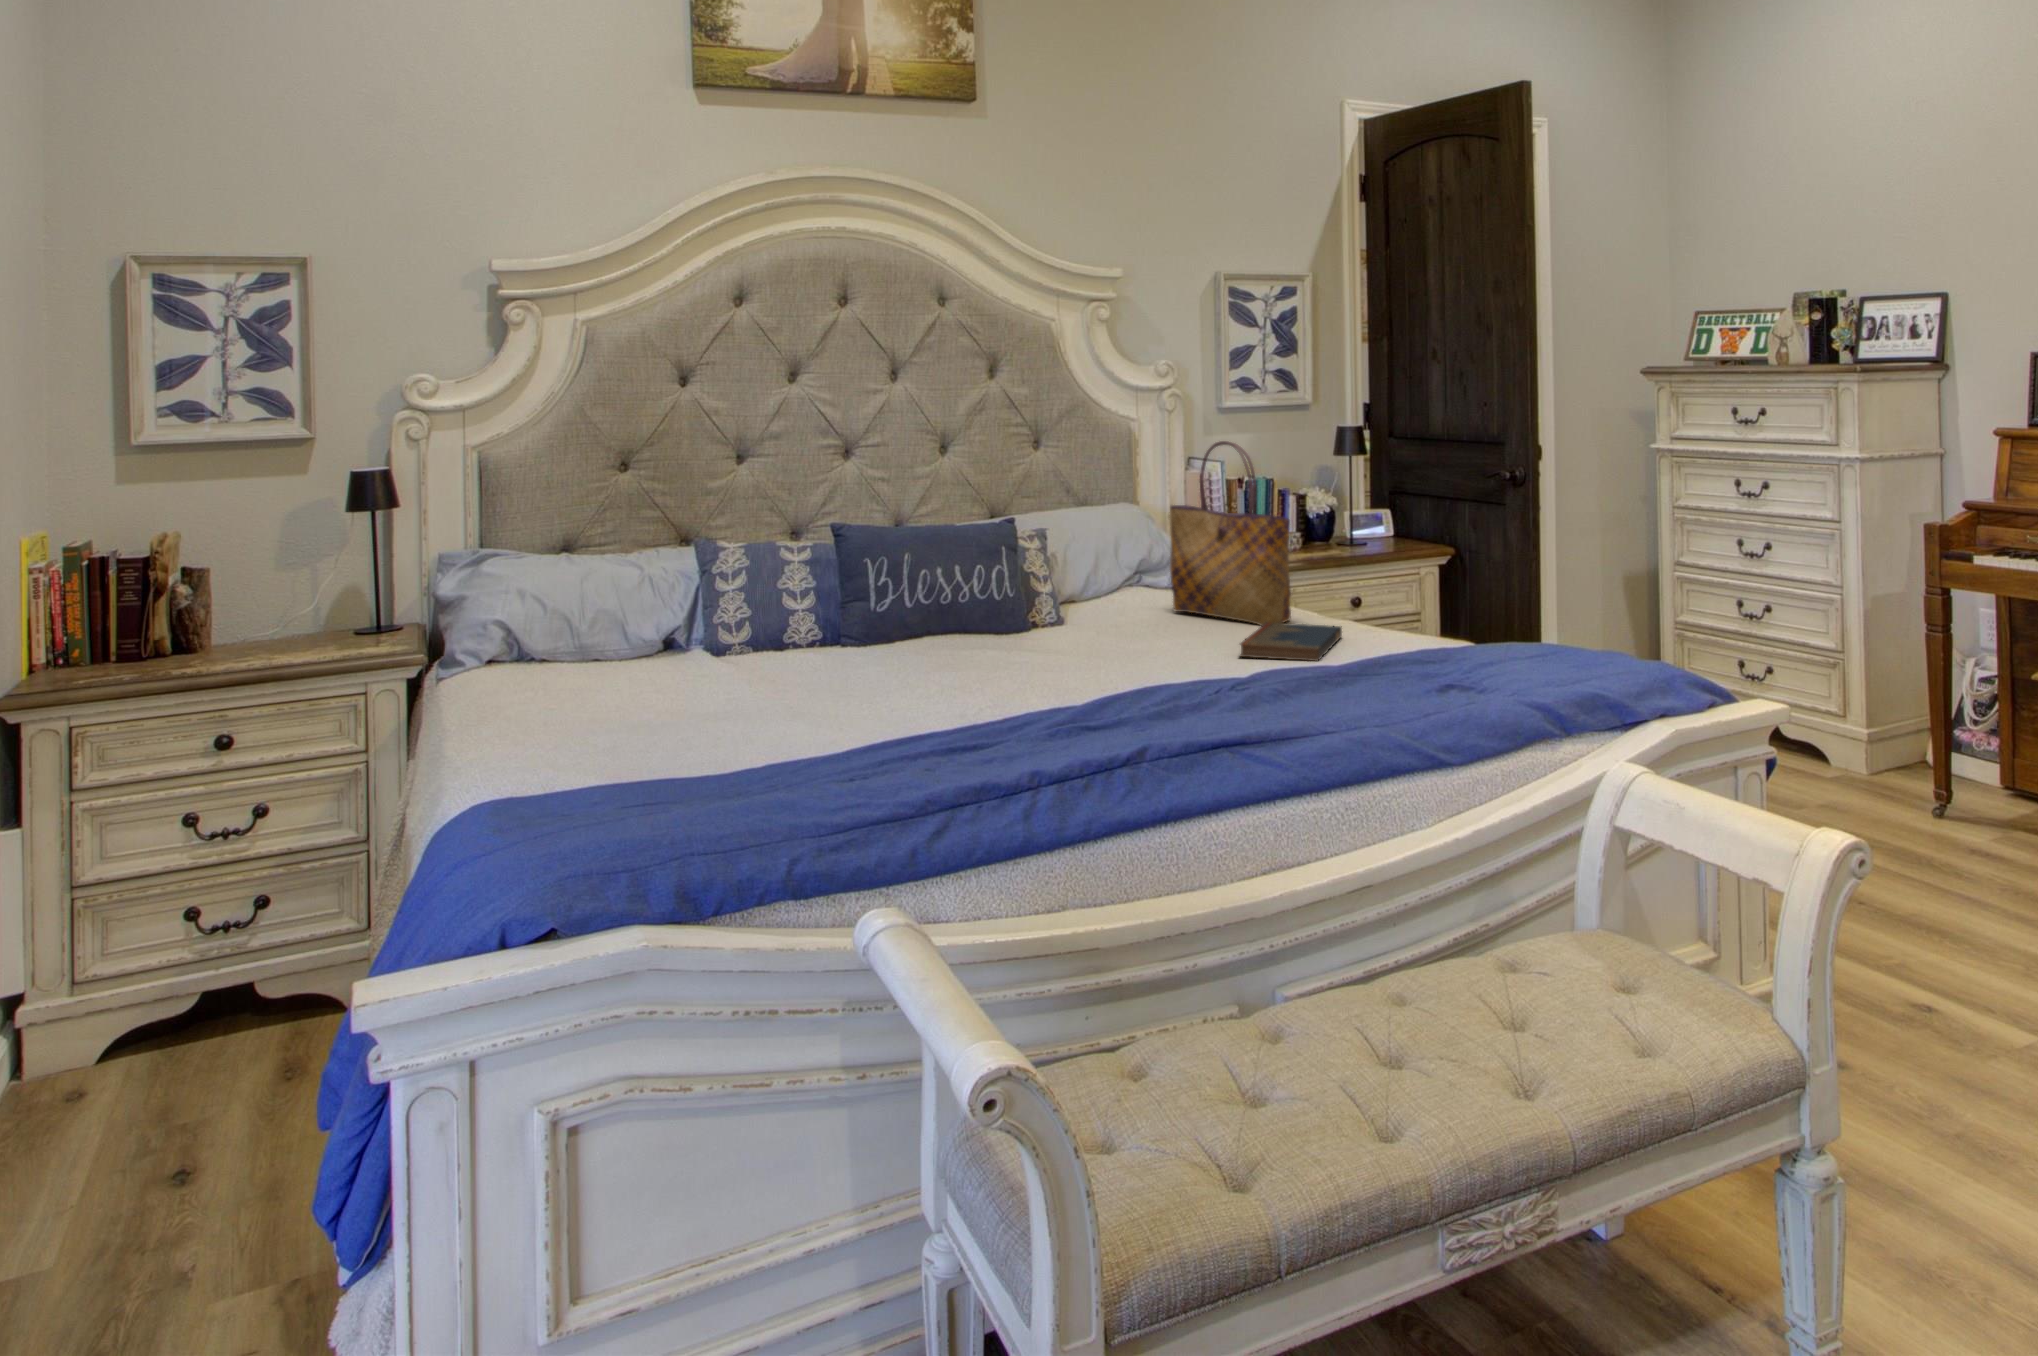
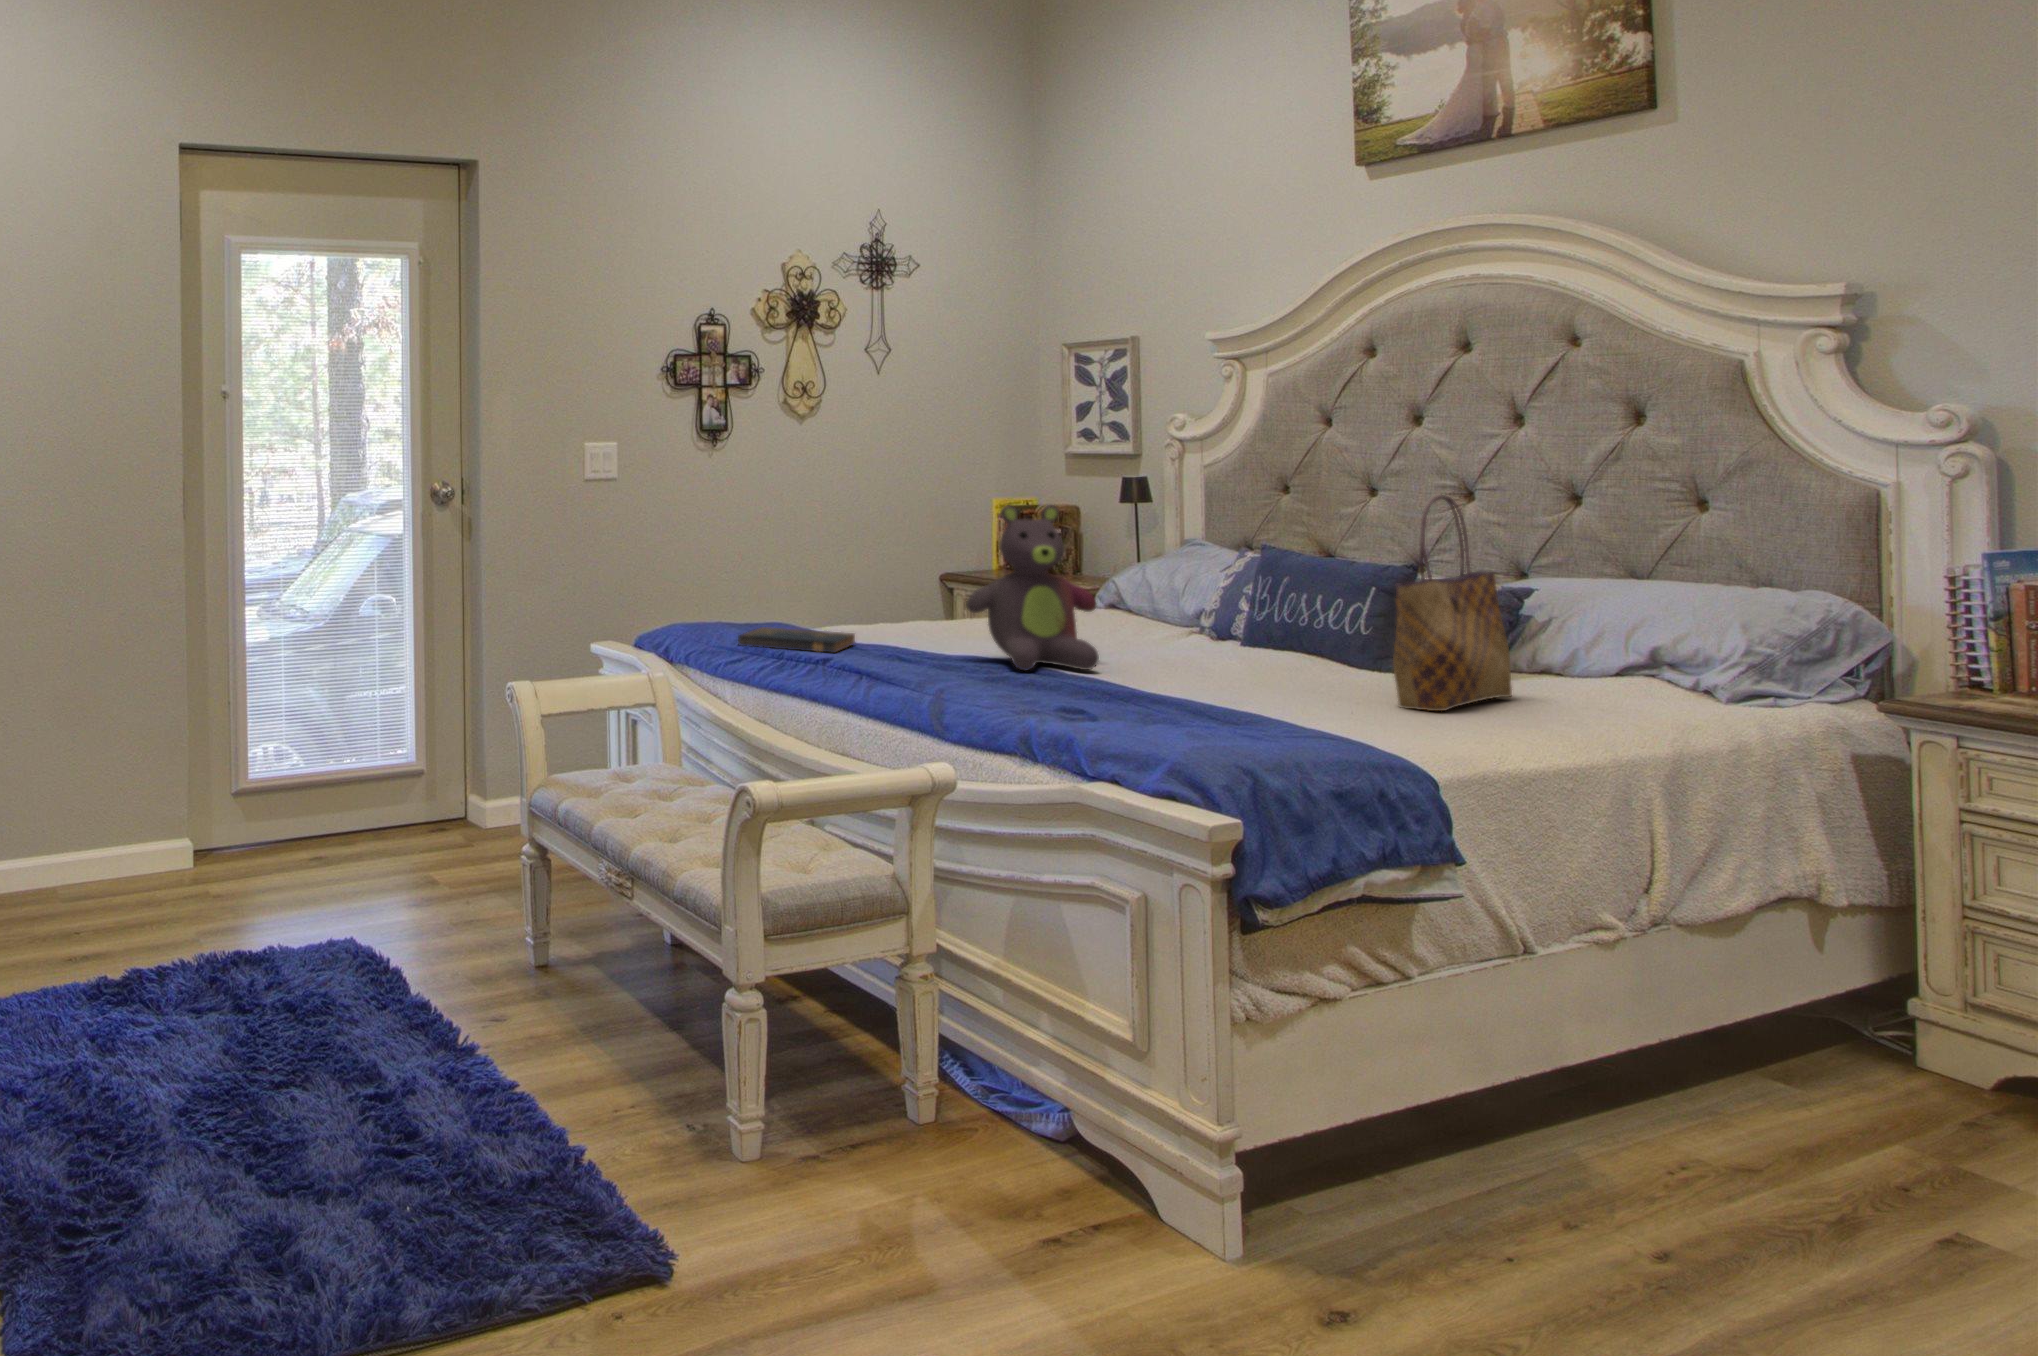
stuffed bear: none [1035,495,1171,695] -> present [966,505,1099,670]
hardcover book: present [1240,622,1342,661] -> present [738,627,855,653]

